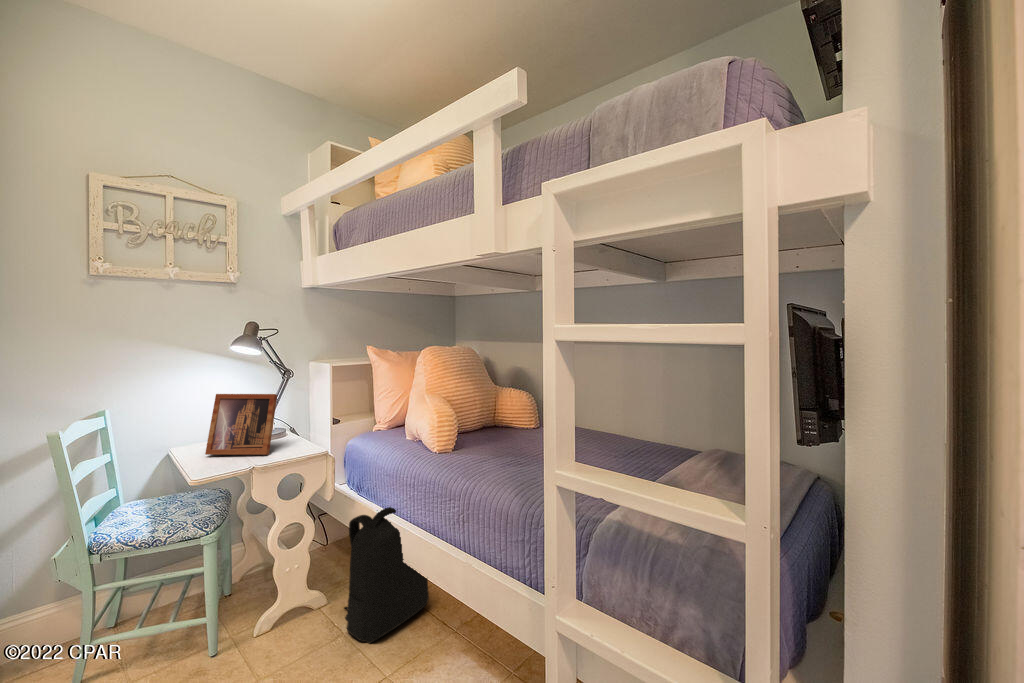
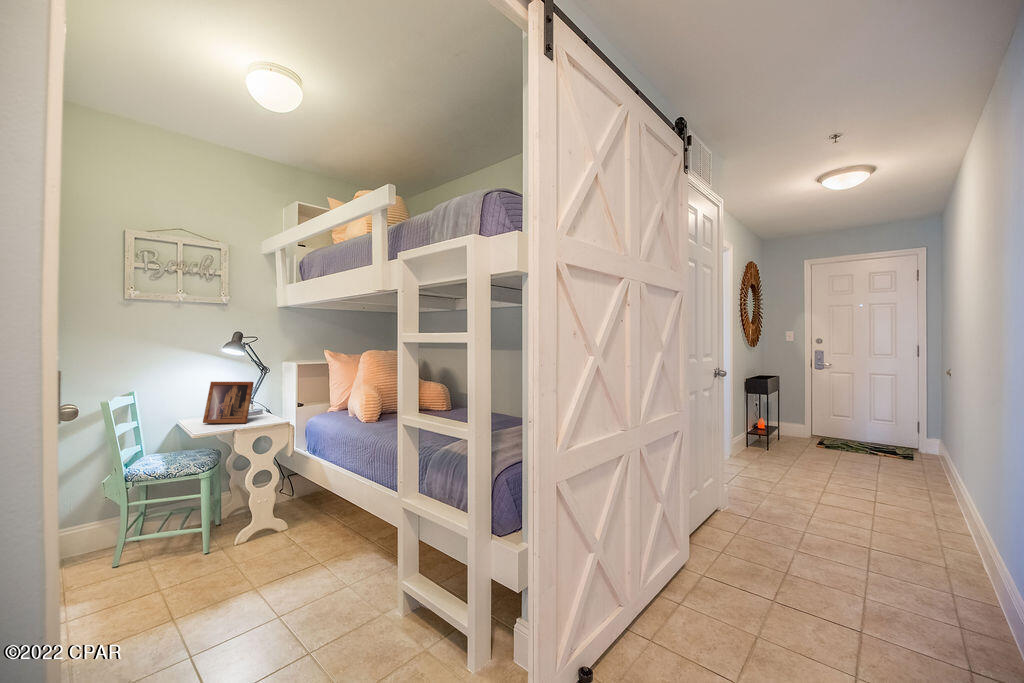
backpack: present [344,507,429,643] -> none [296,460,357,547]

